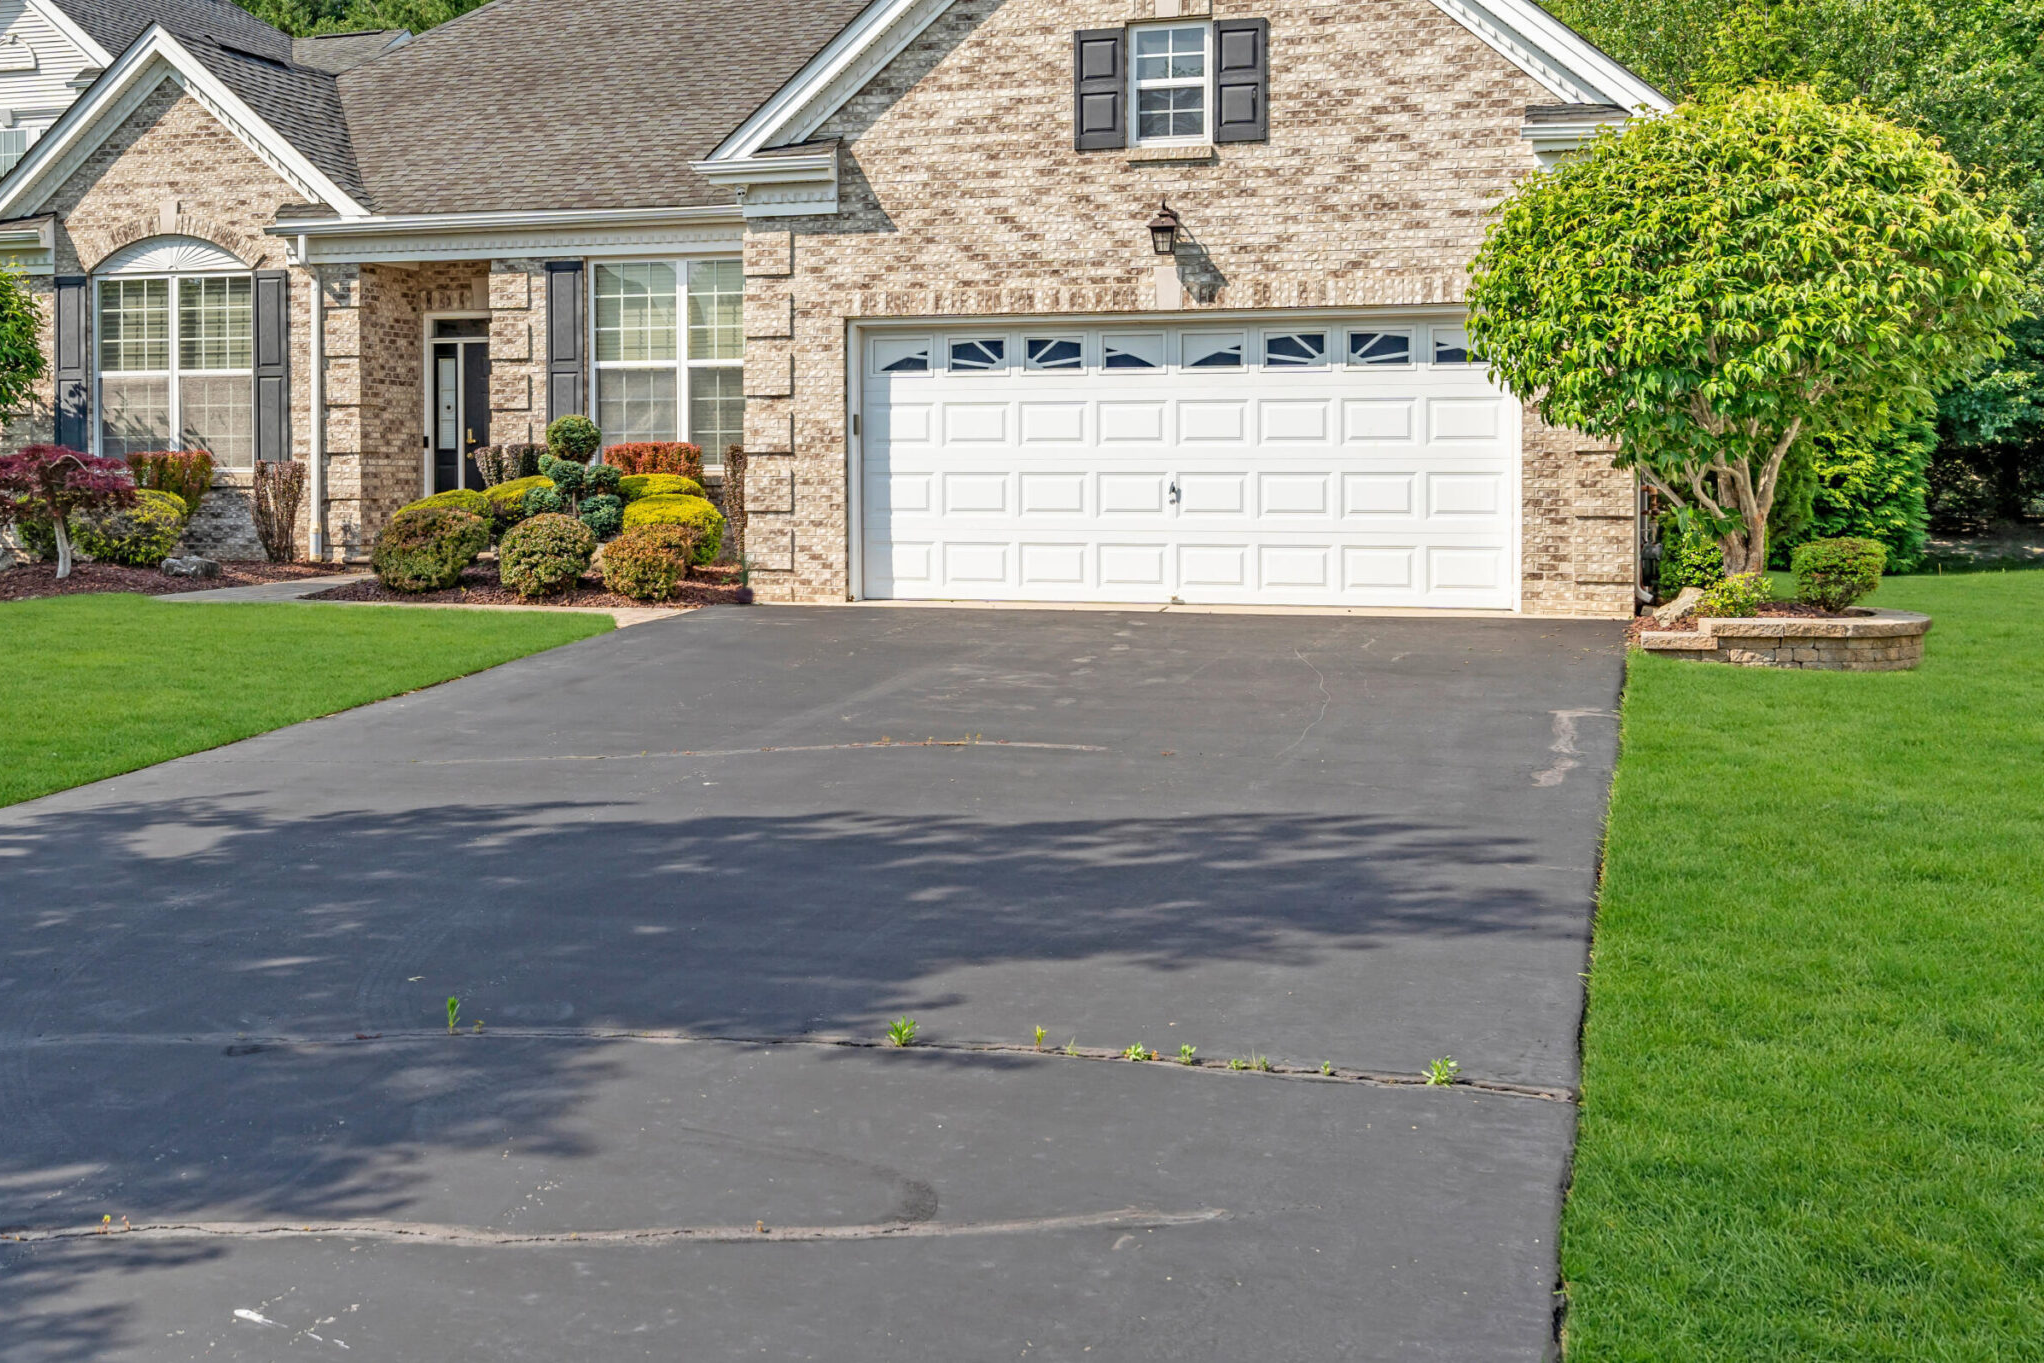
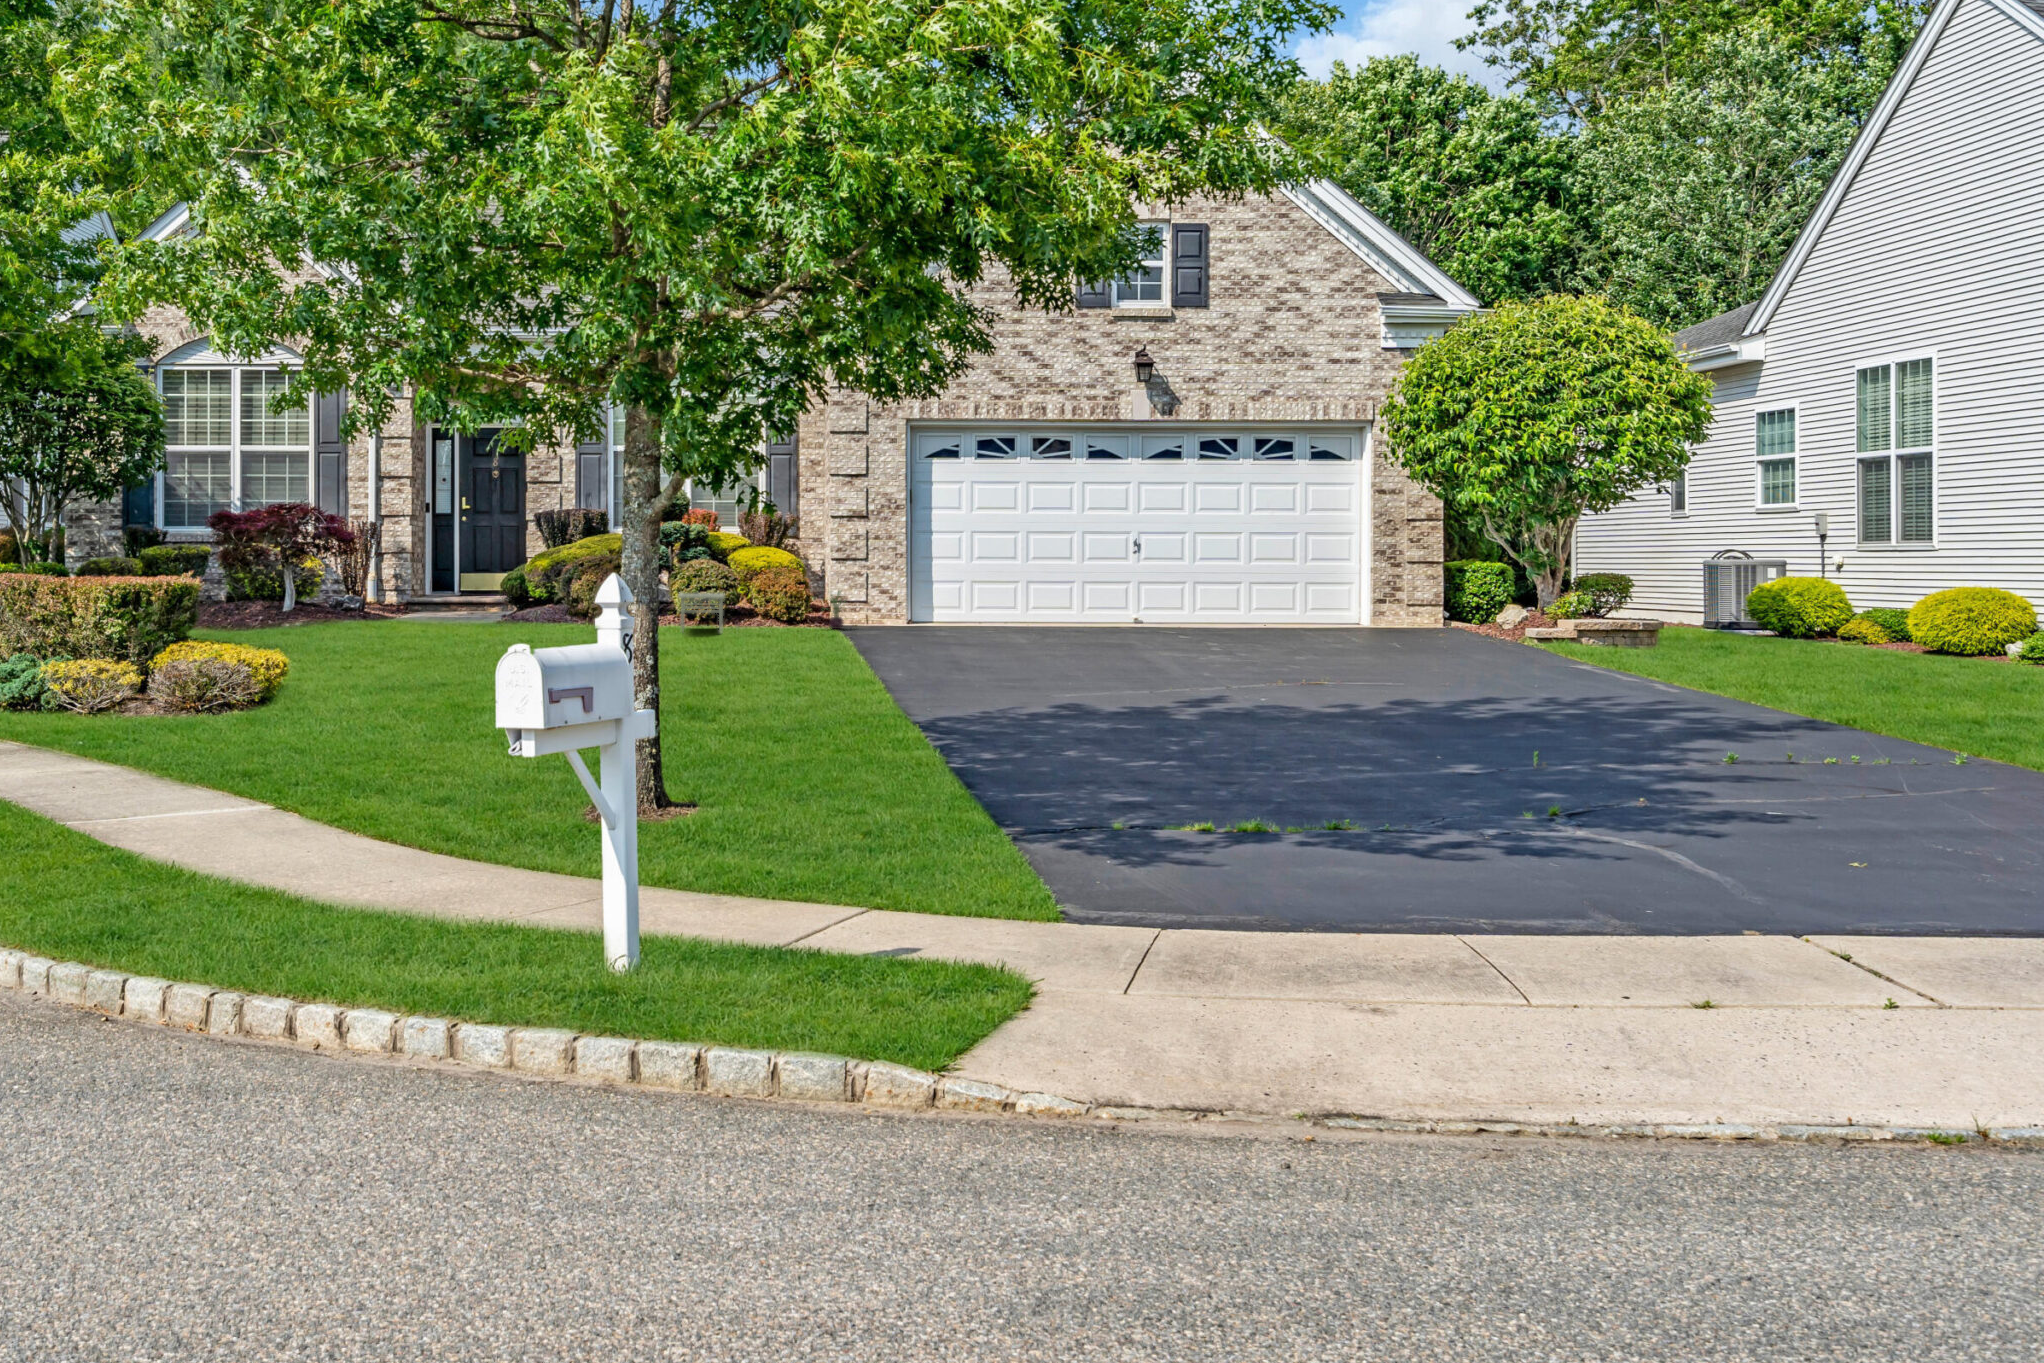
storage bench: none [516,551,618,608] -> present [679,593,724,632]

